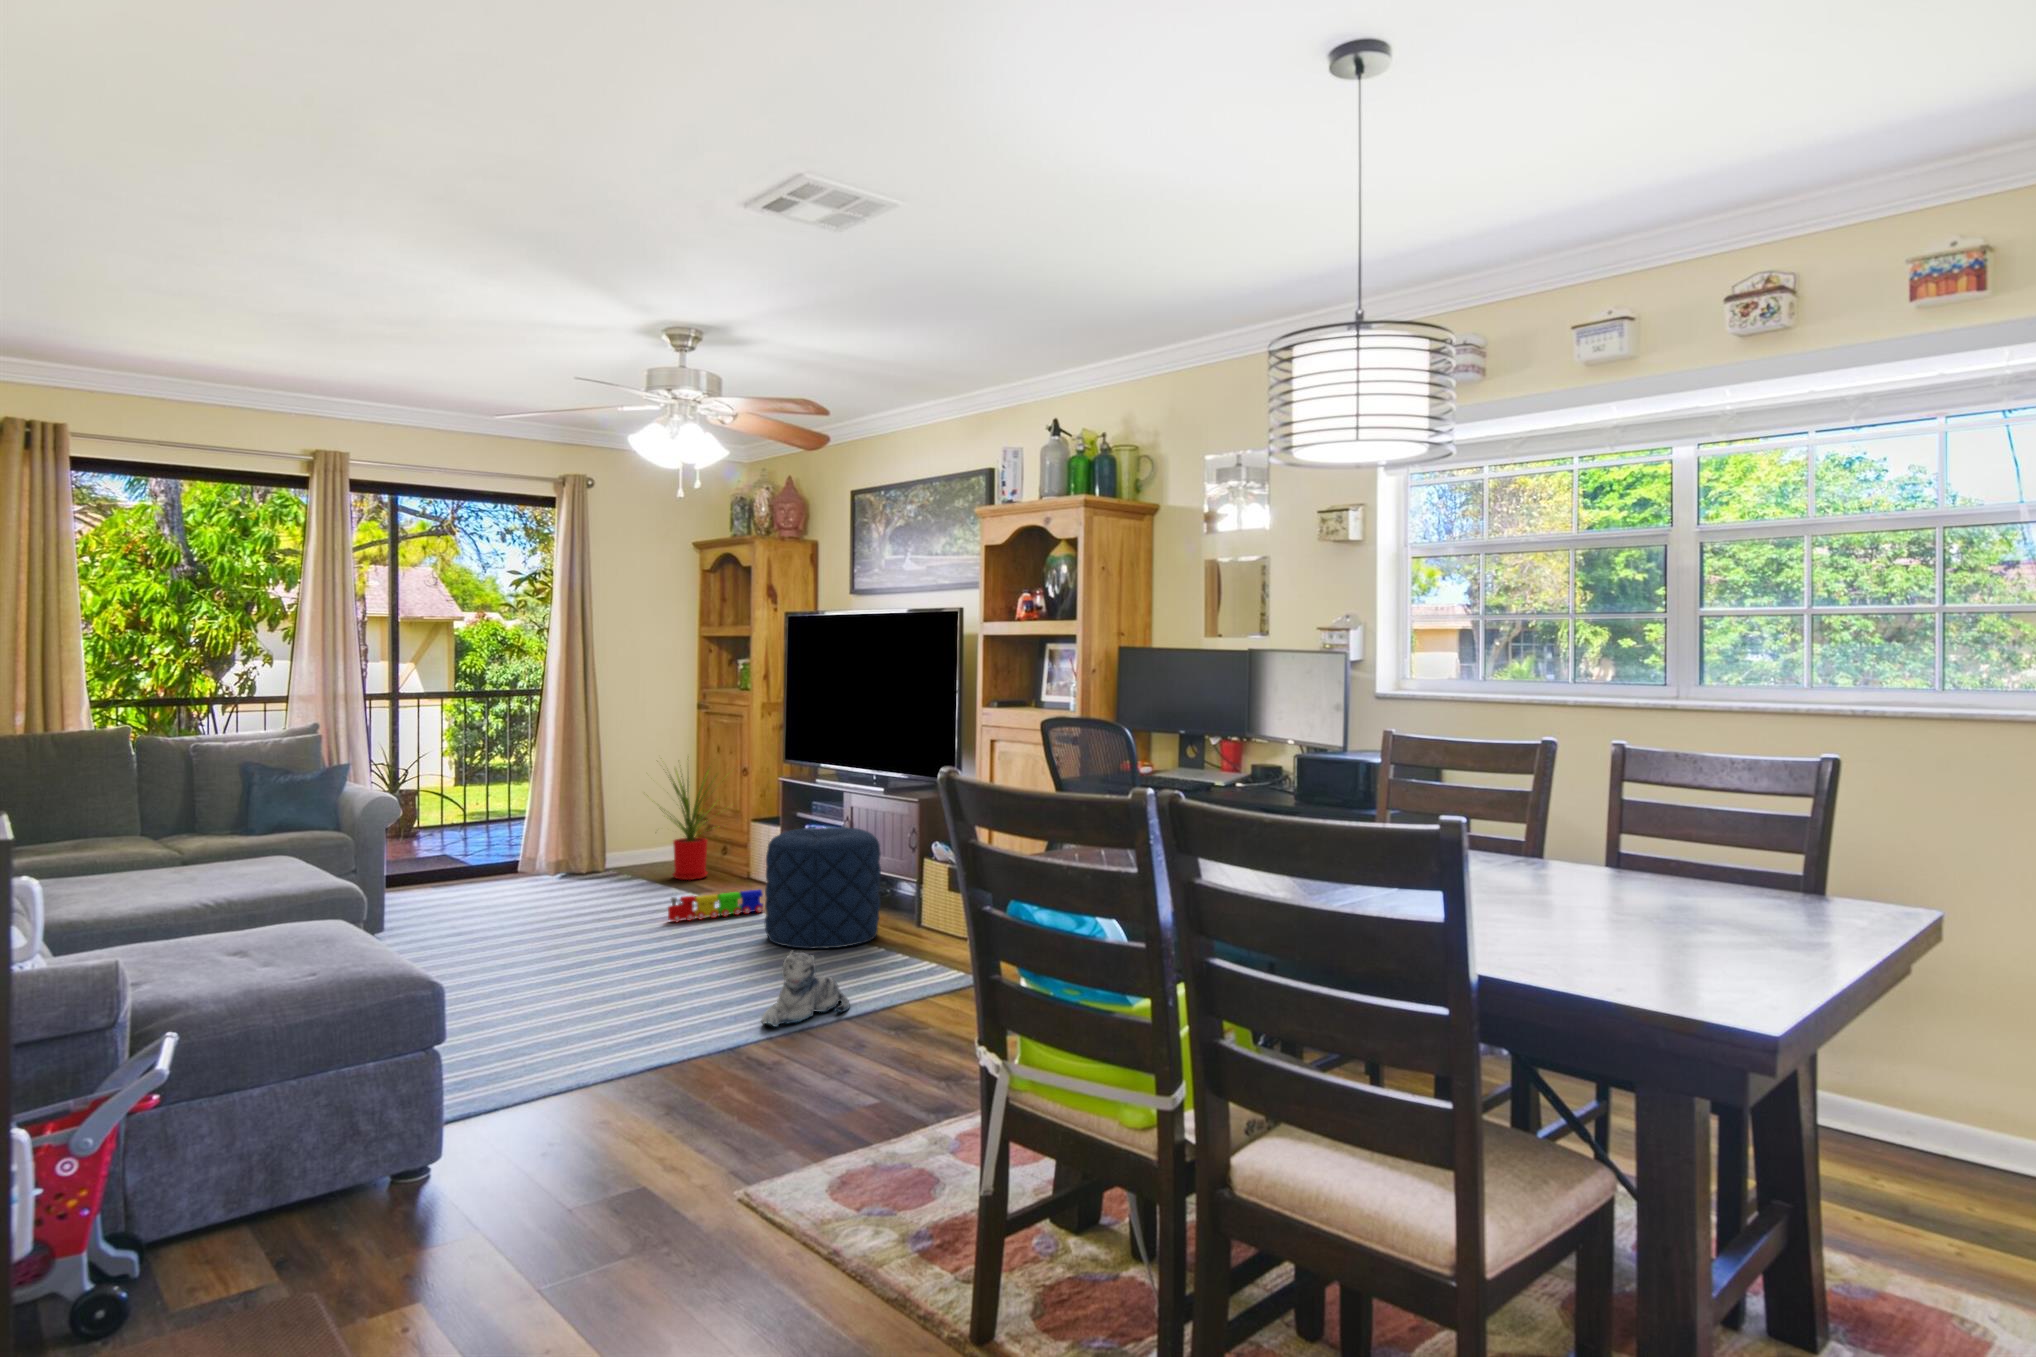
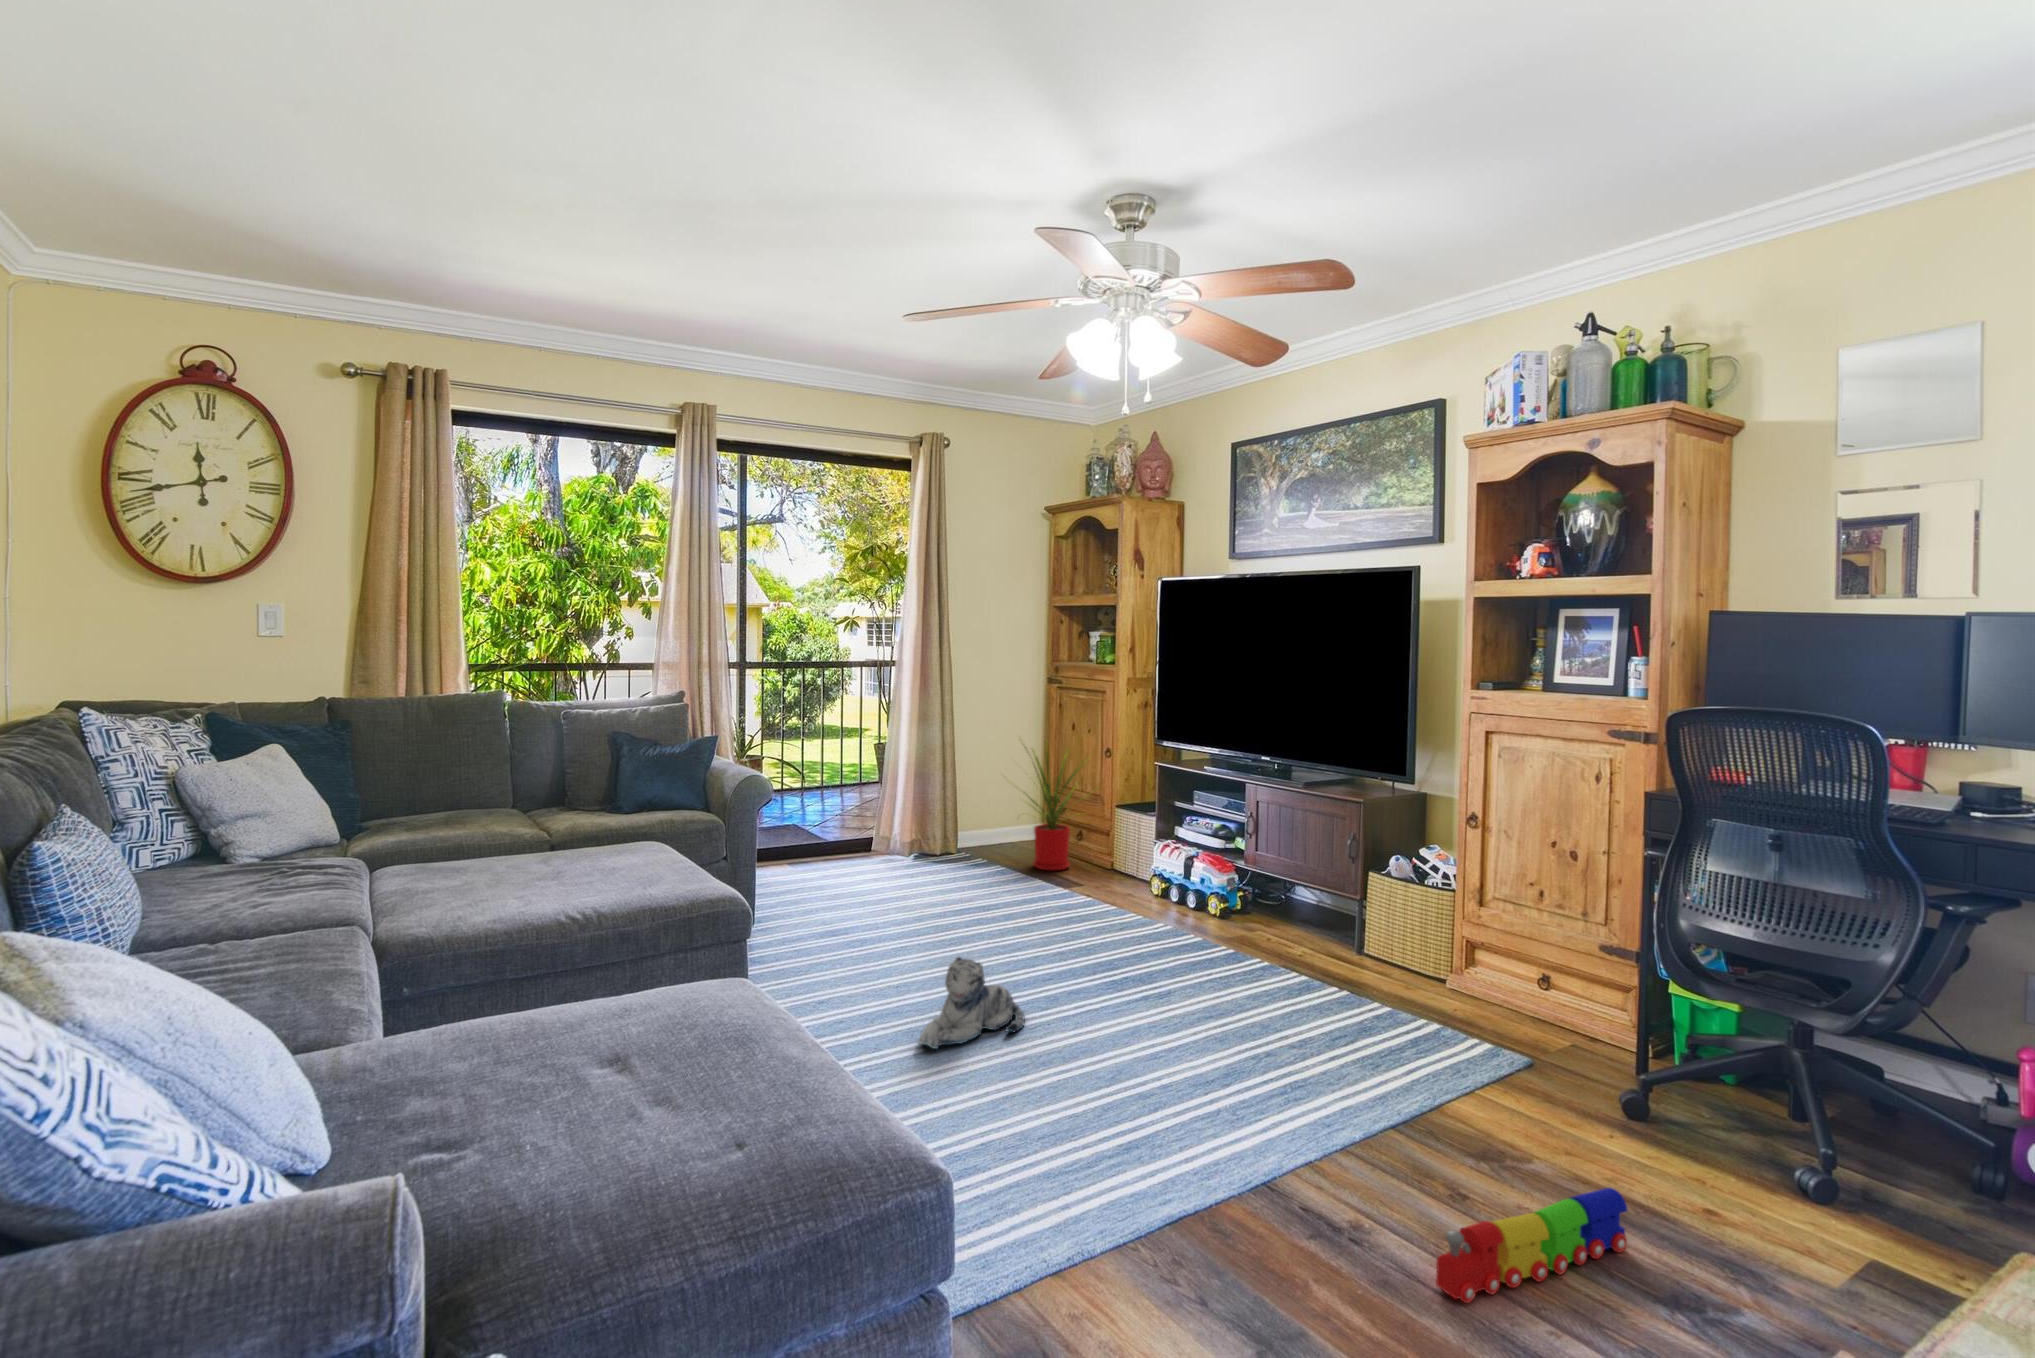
pouf: present [764,827,881,949] -> none [1186,829,1329,984]
toy train: present [668,890,763,922] -> present [1436,1188,1627,1303]
plush toy: present [761,951,850,1027] -> present [919,957,1025,1049]

